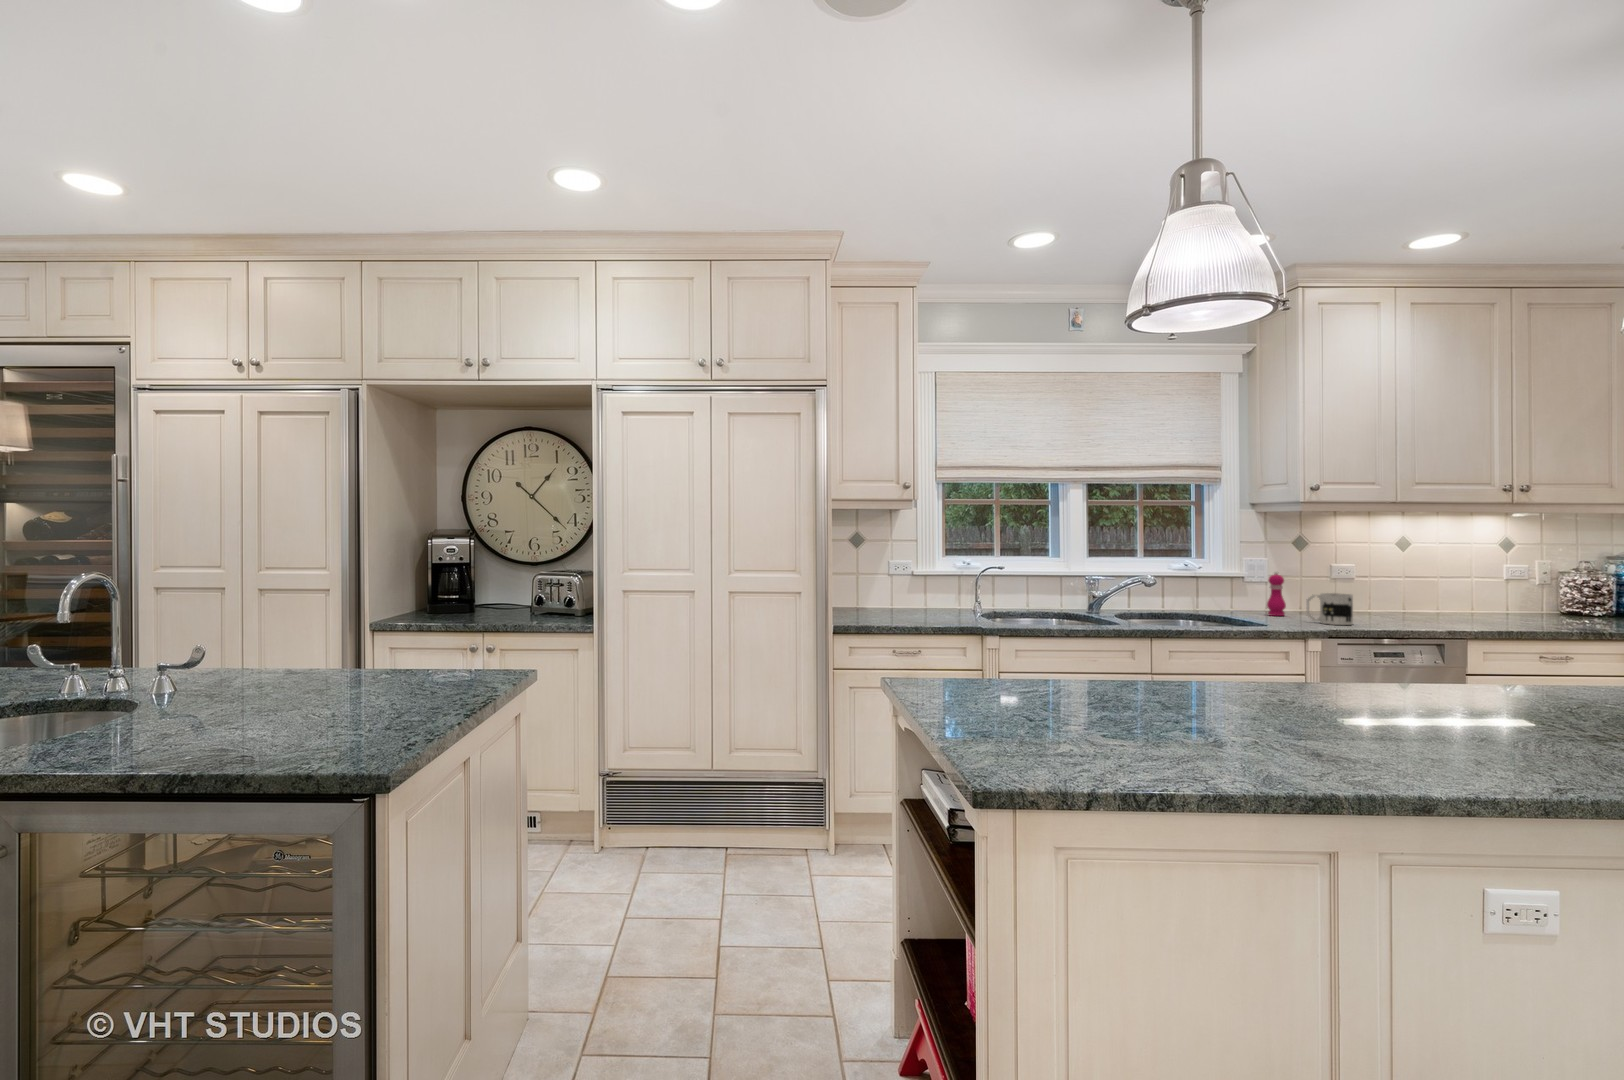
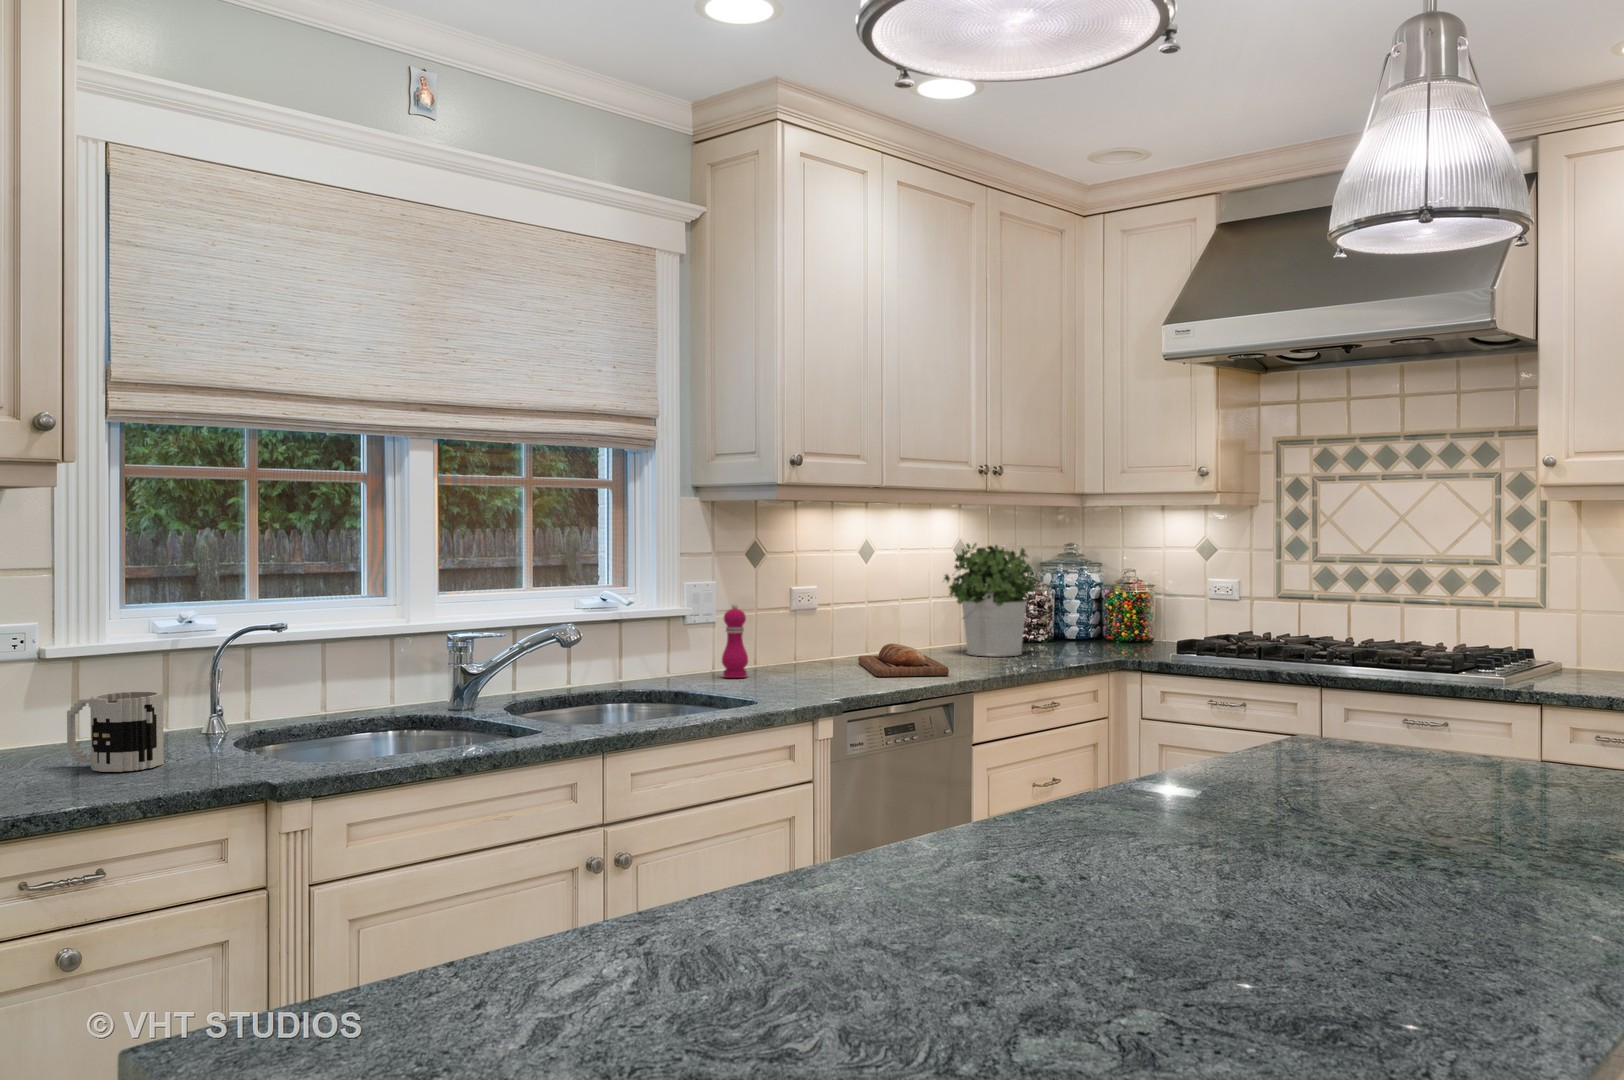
potted plant: none [1477,537,1572,622] -> present [944,543,1036,657]
mug: present [1306,593,1353,625] -> present [67,691,164,772]
bread loaf: none [1383,604,1449,626] -> present [858,644,949,677]

